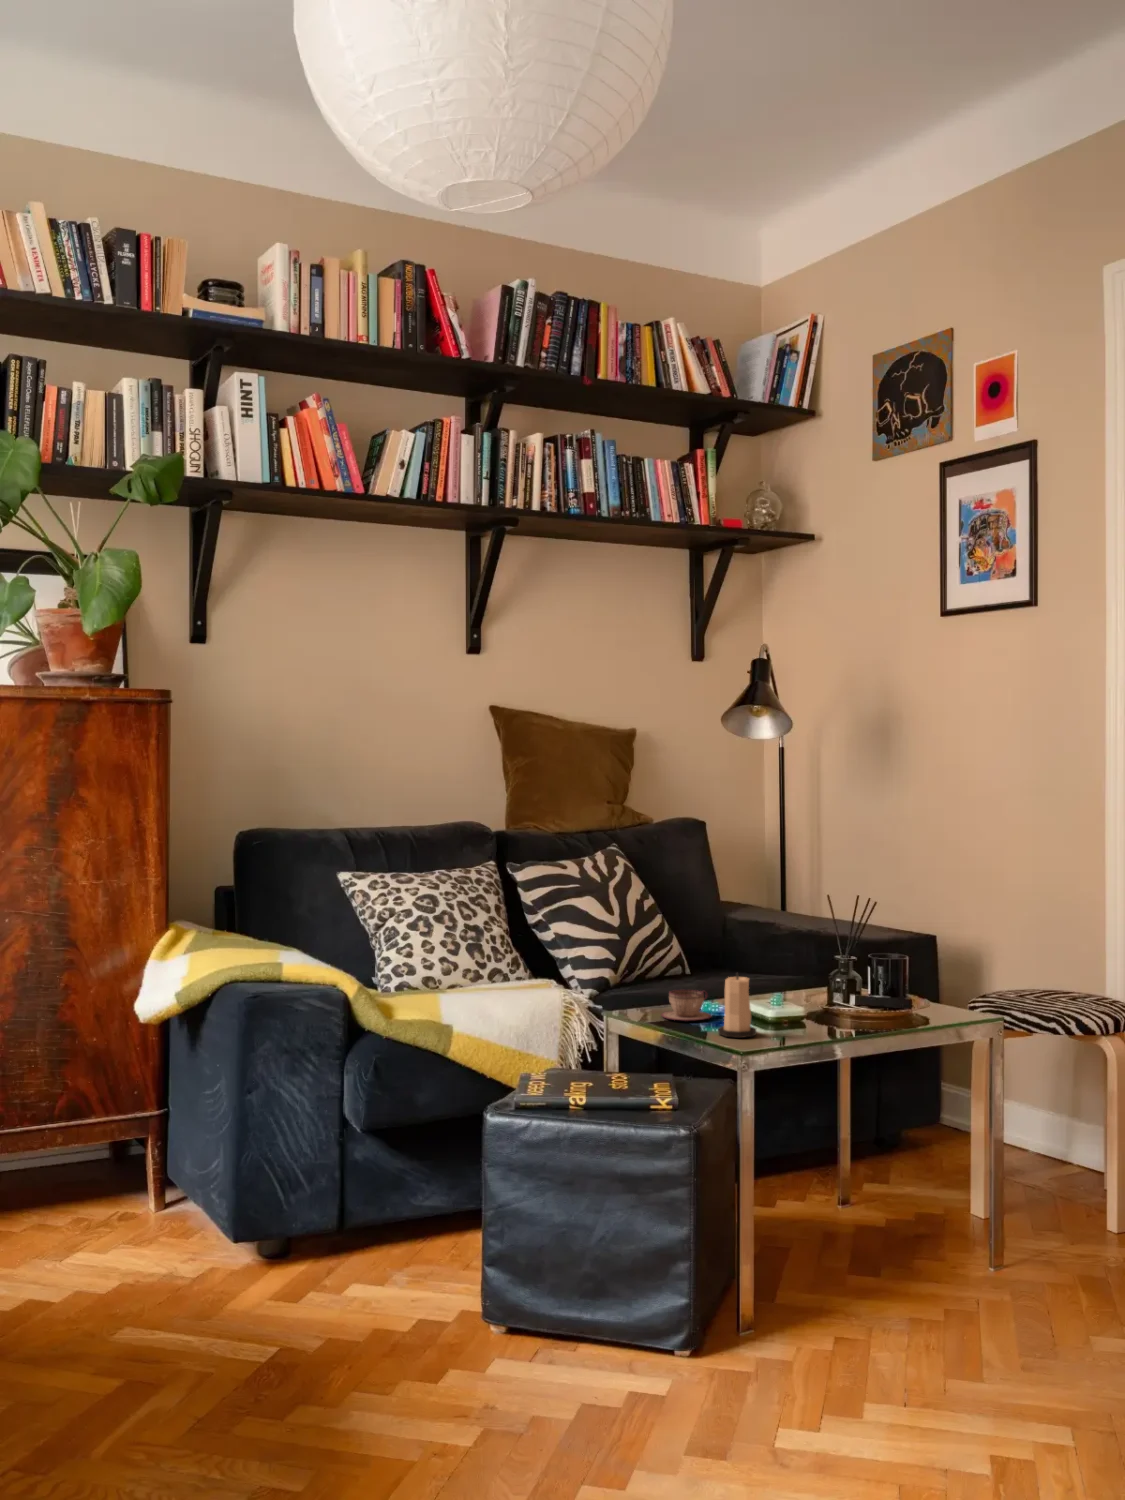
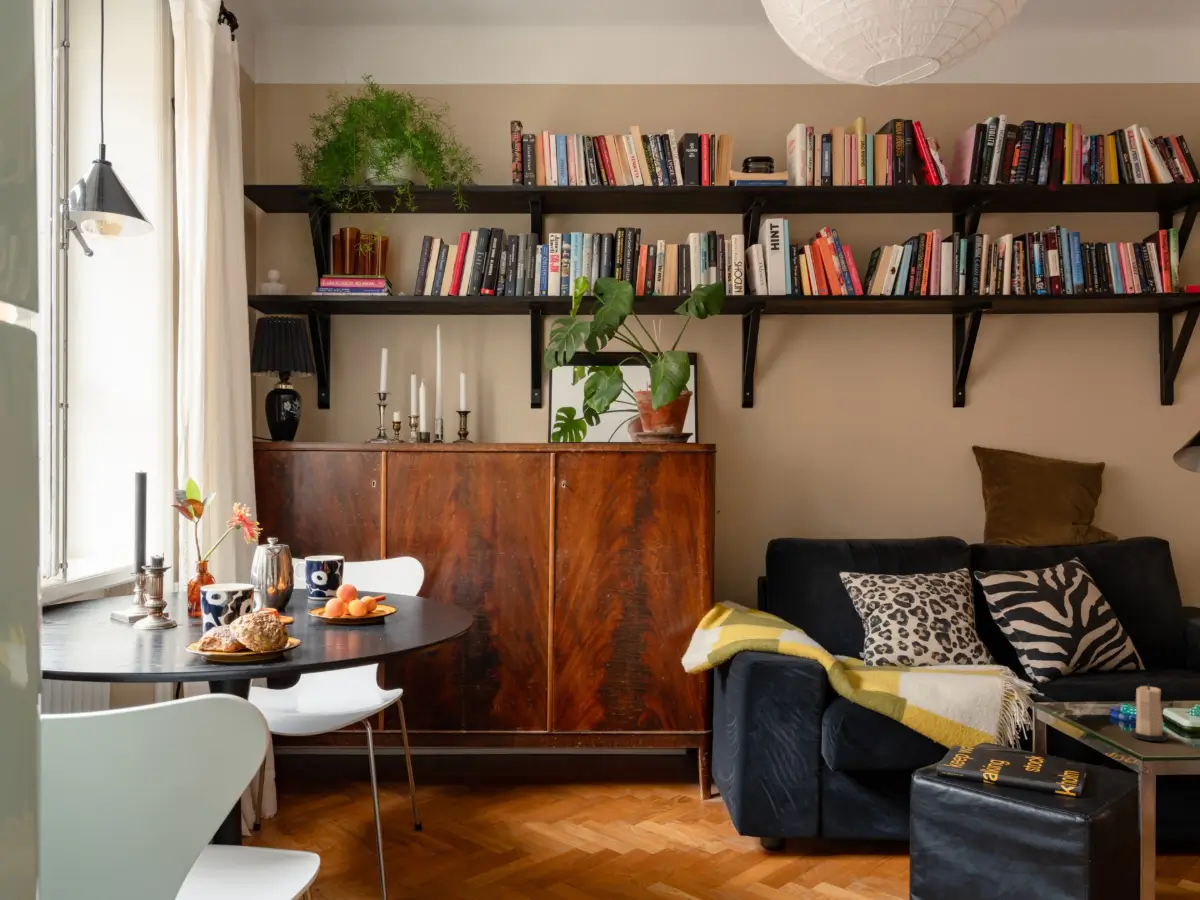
teacup: present [661,990,712,1020] -> none [1083,691,1132,719]

